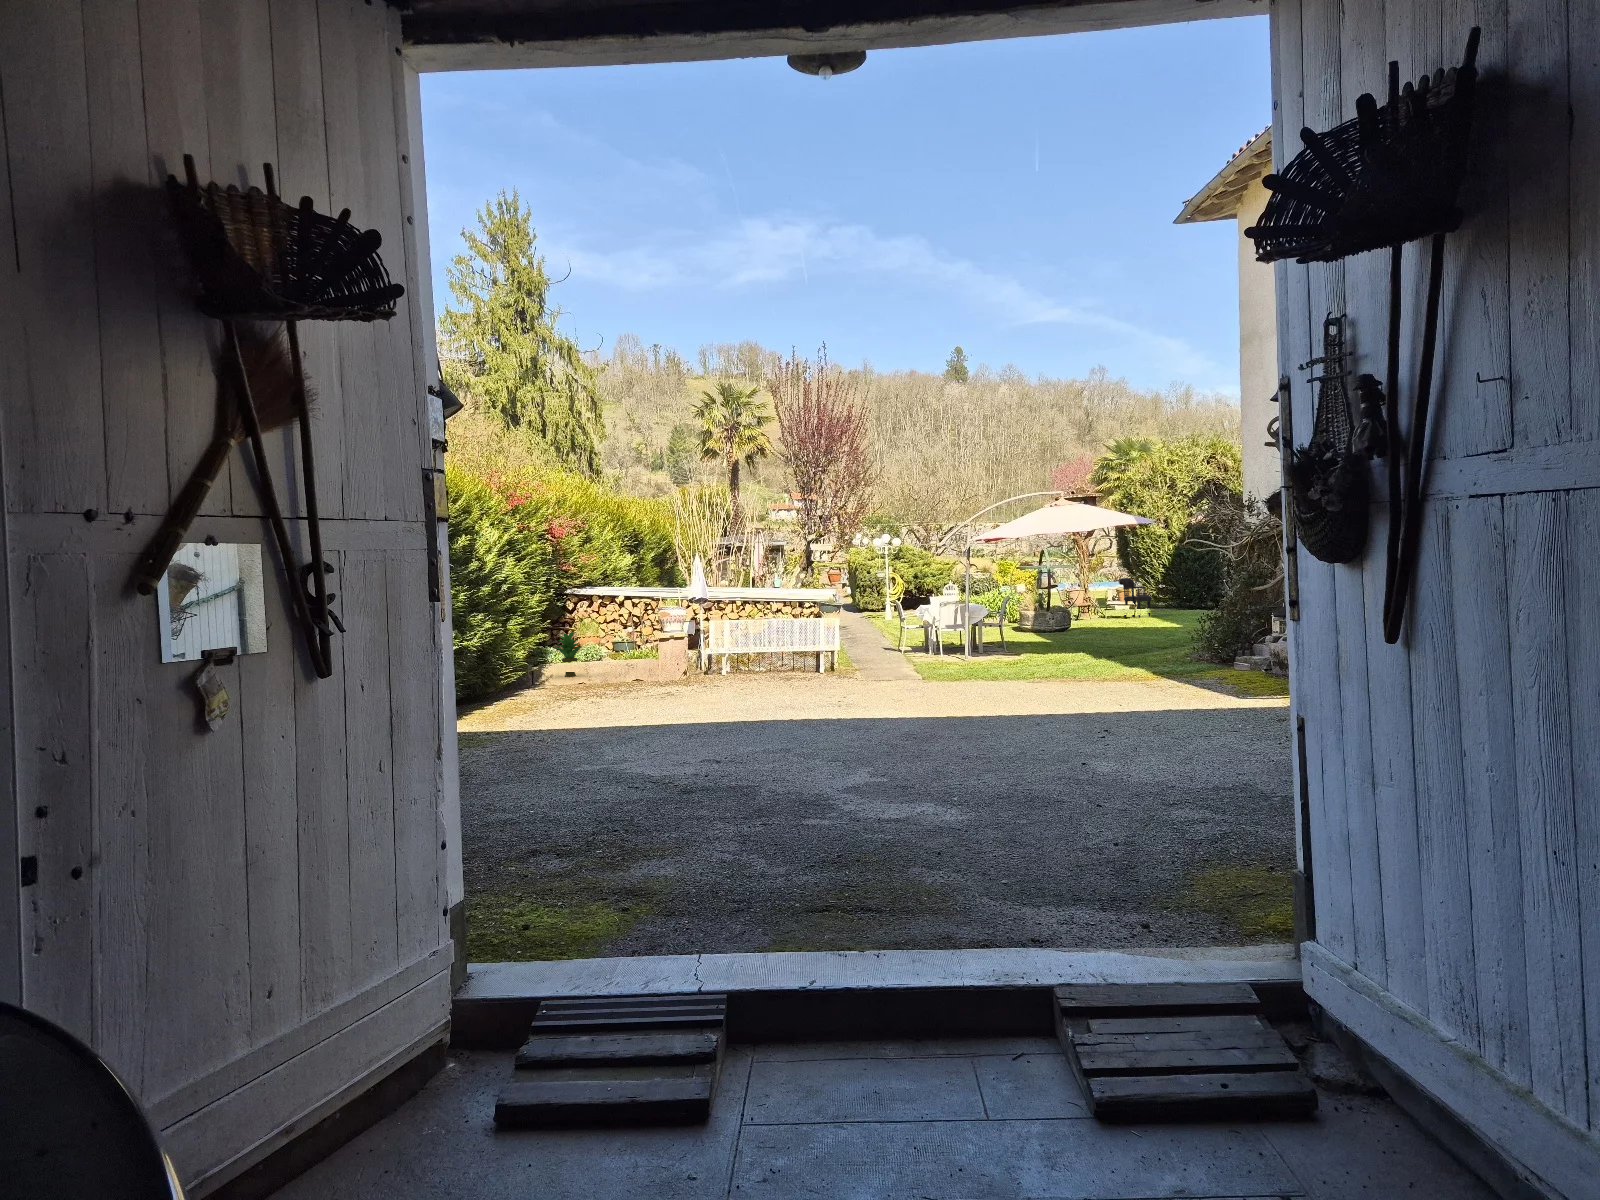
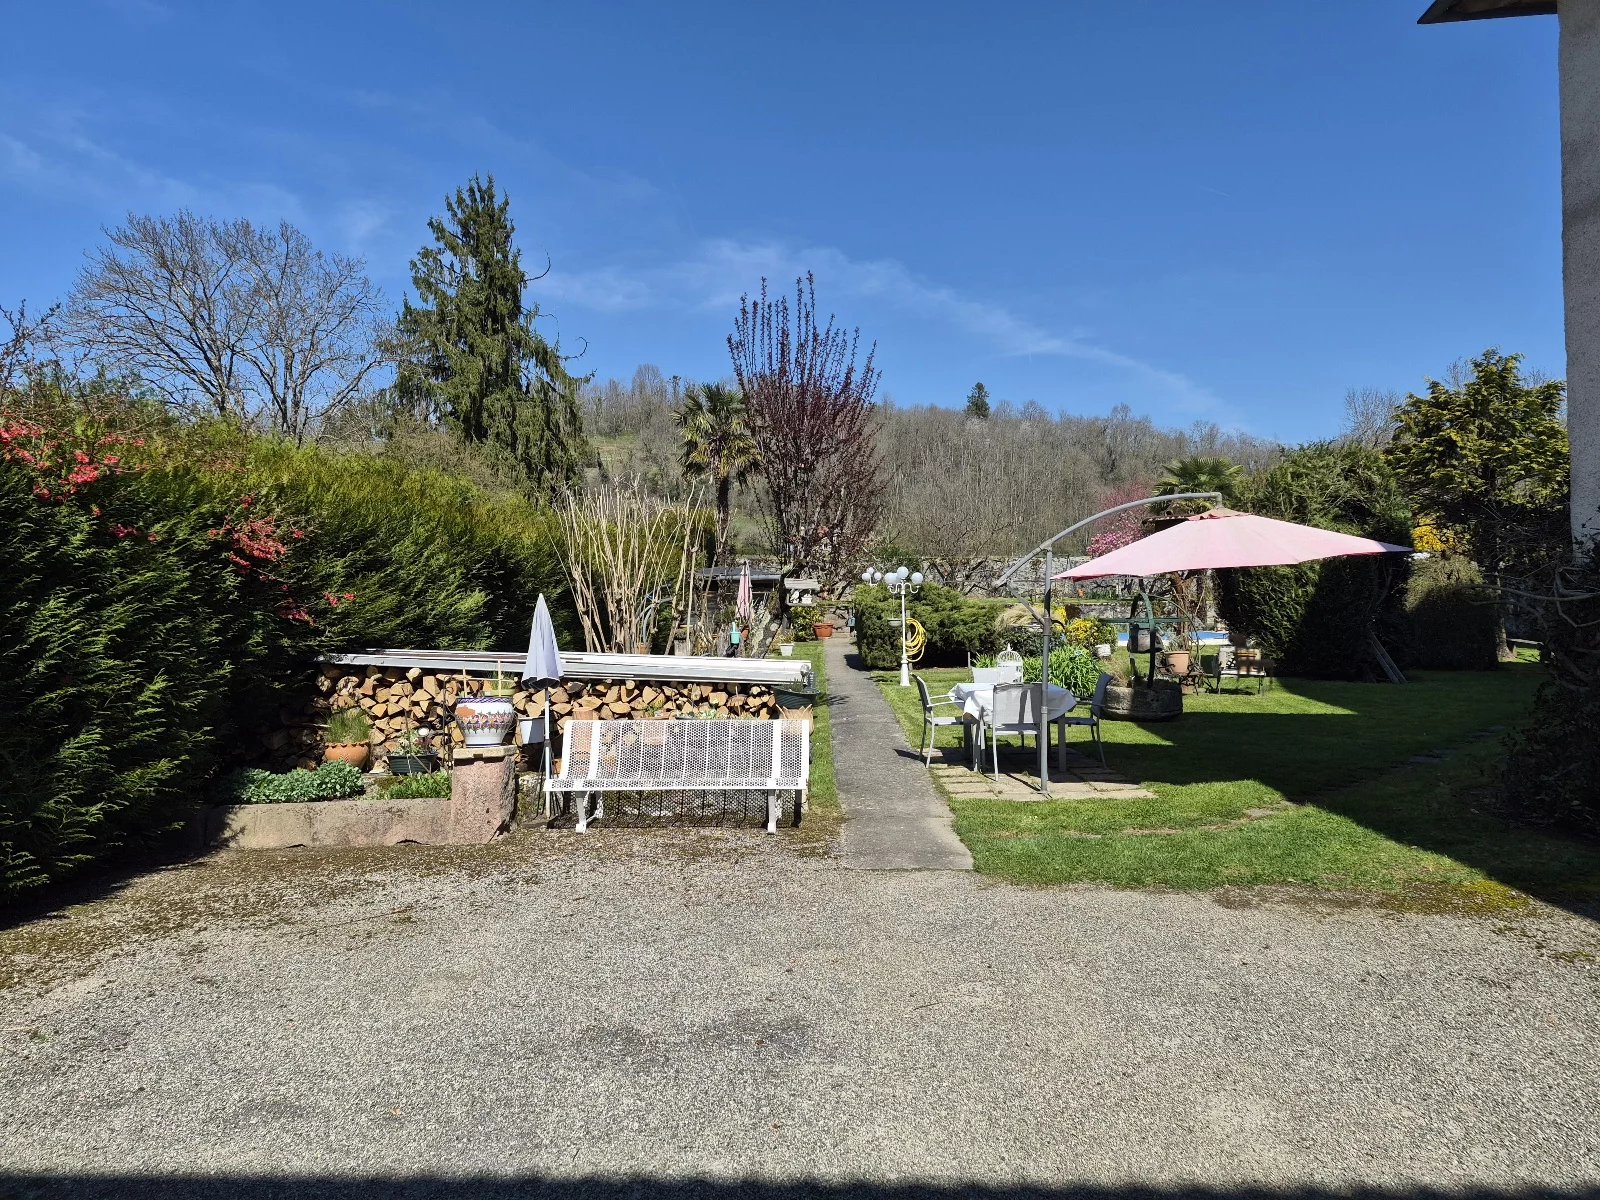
potted plant: present [557,632,582,677] -> none [147,767,235,868]

